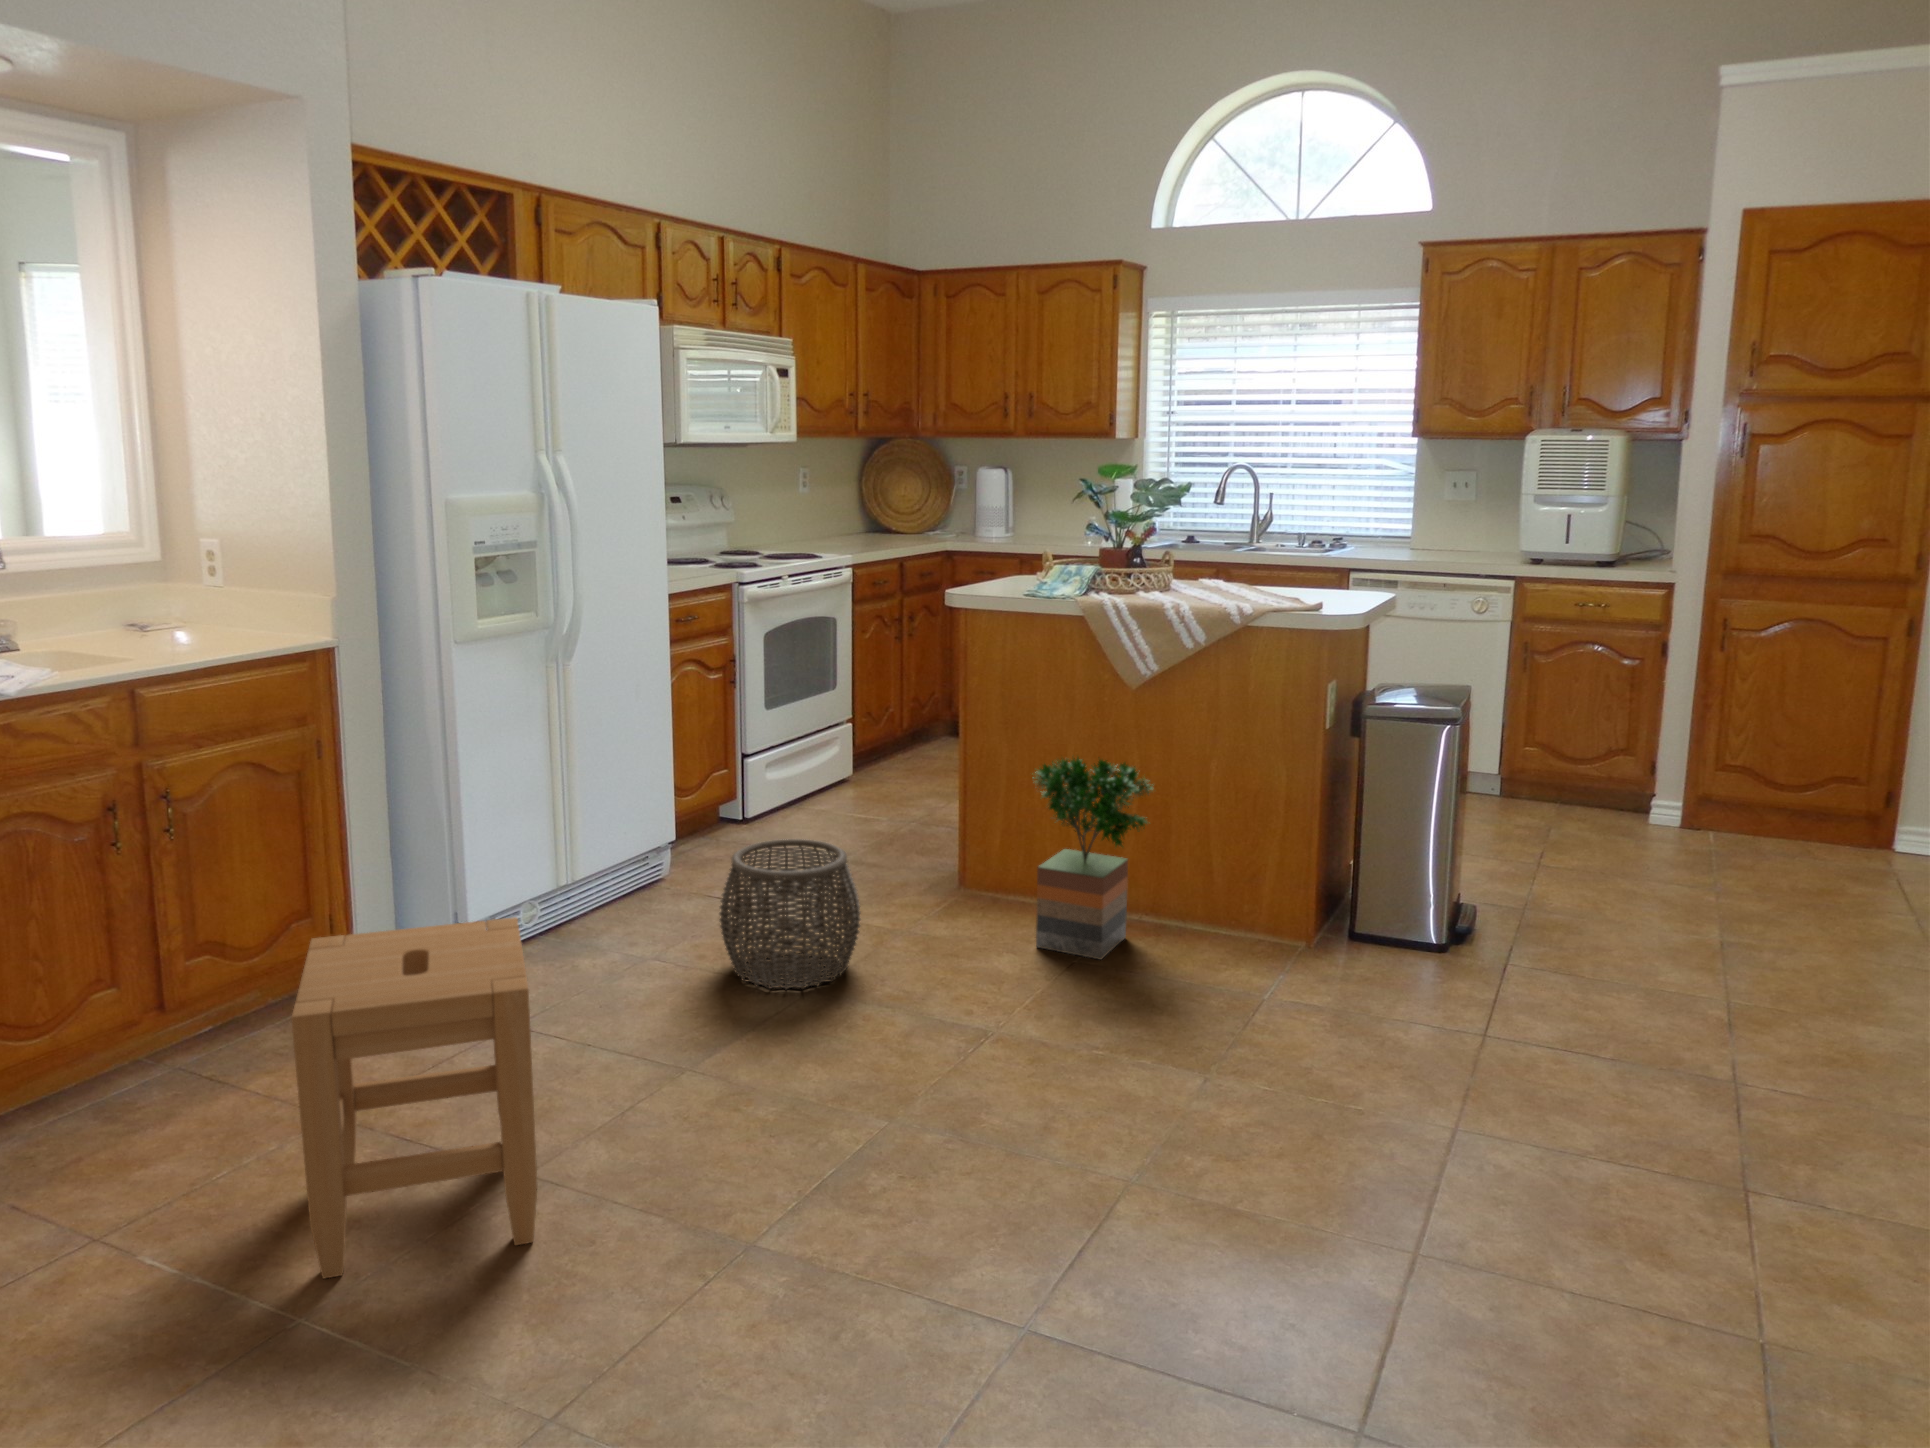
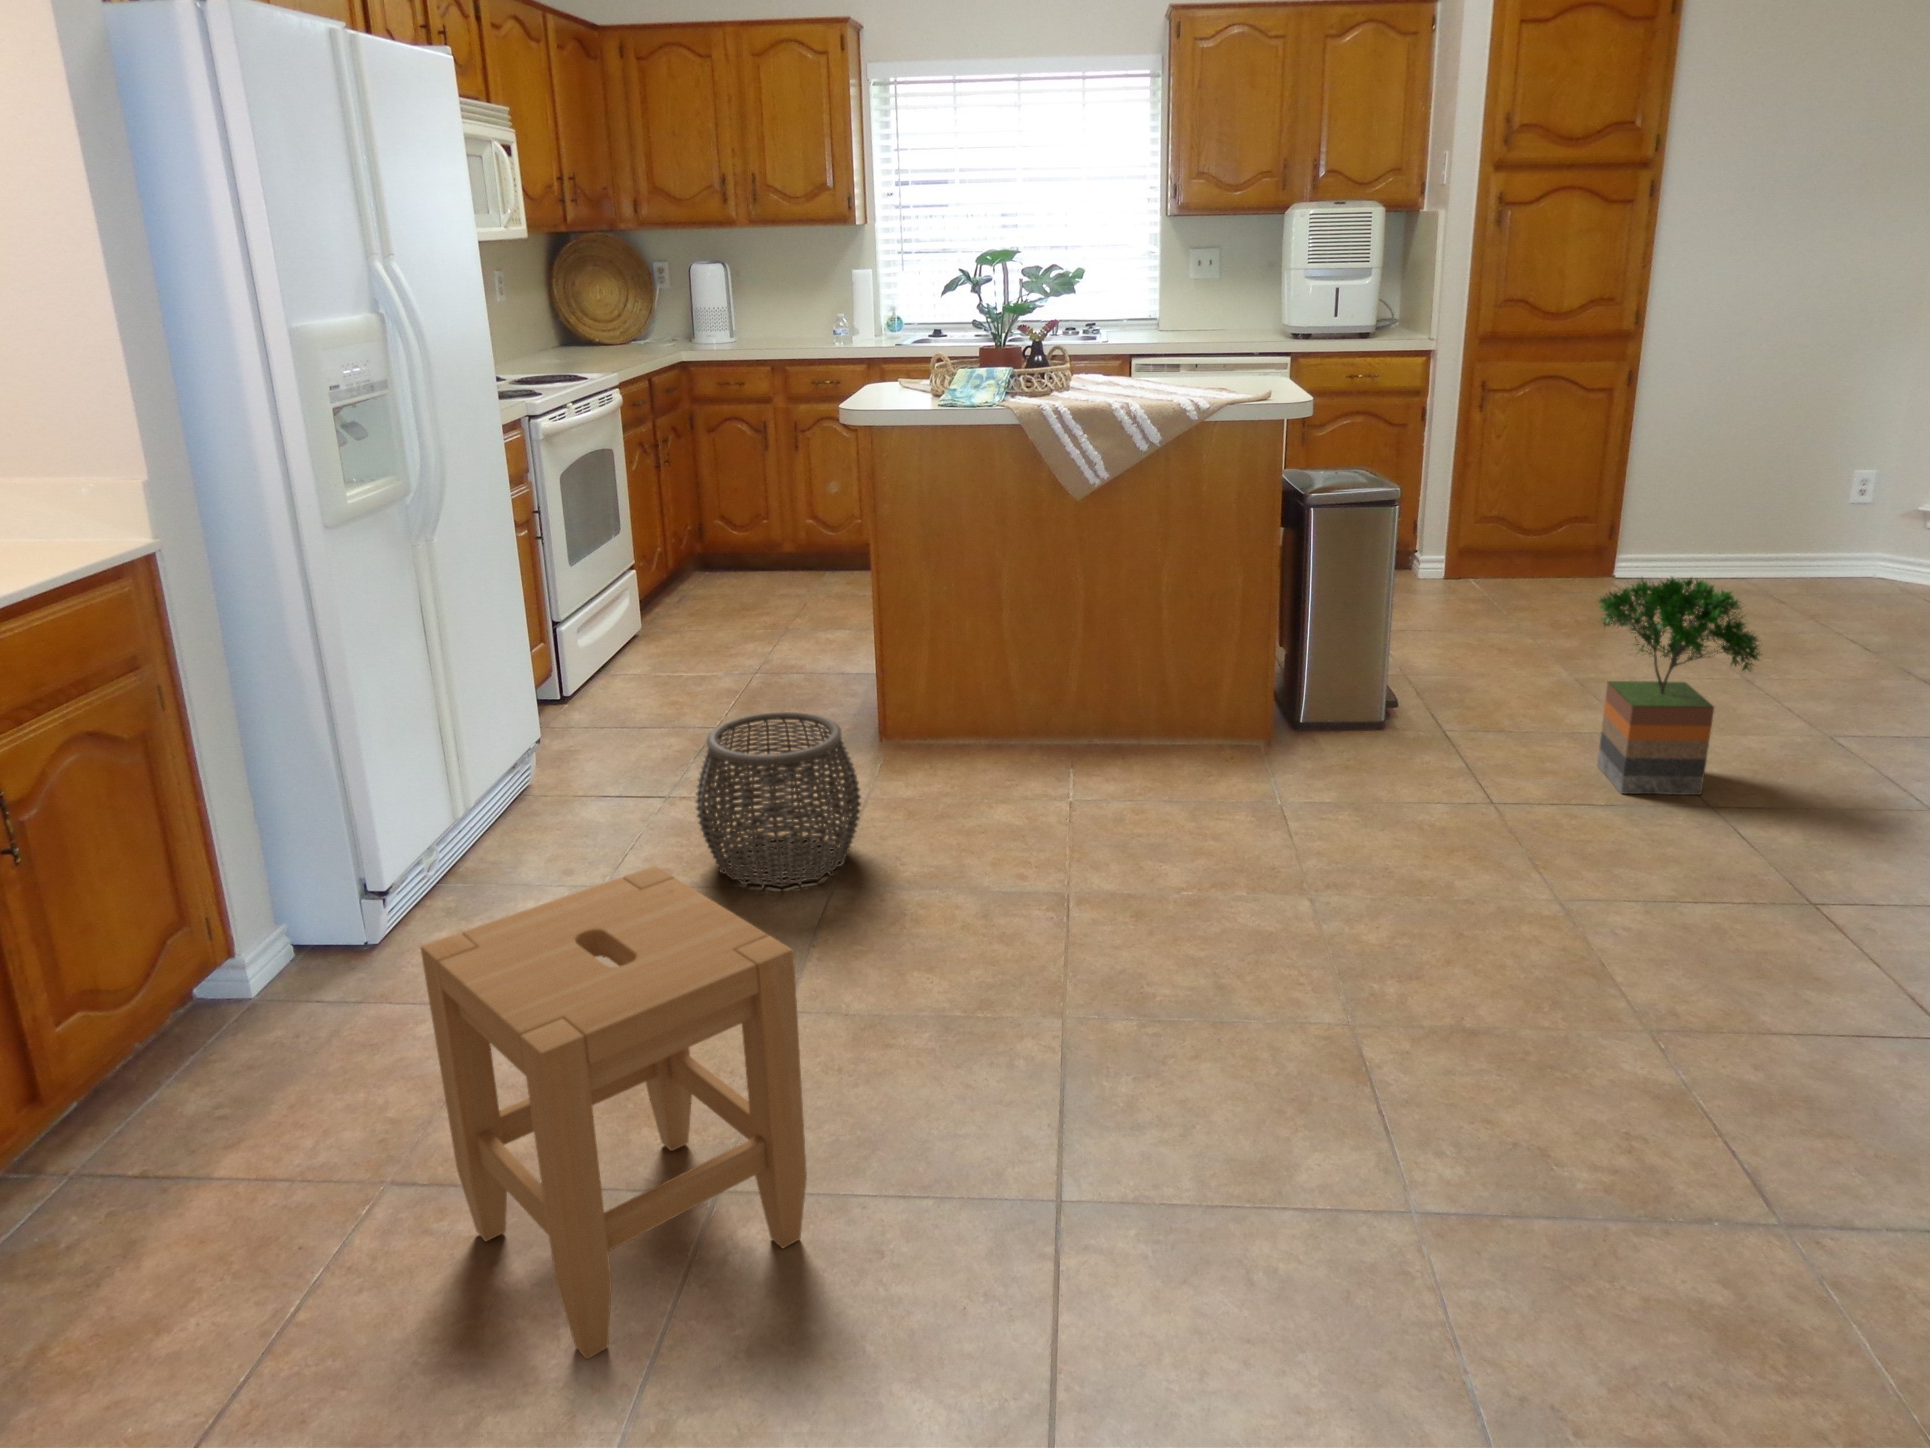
potted tree: present [1033,757,1152,959] -> present [1598,577,1762,795]

